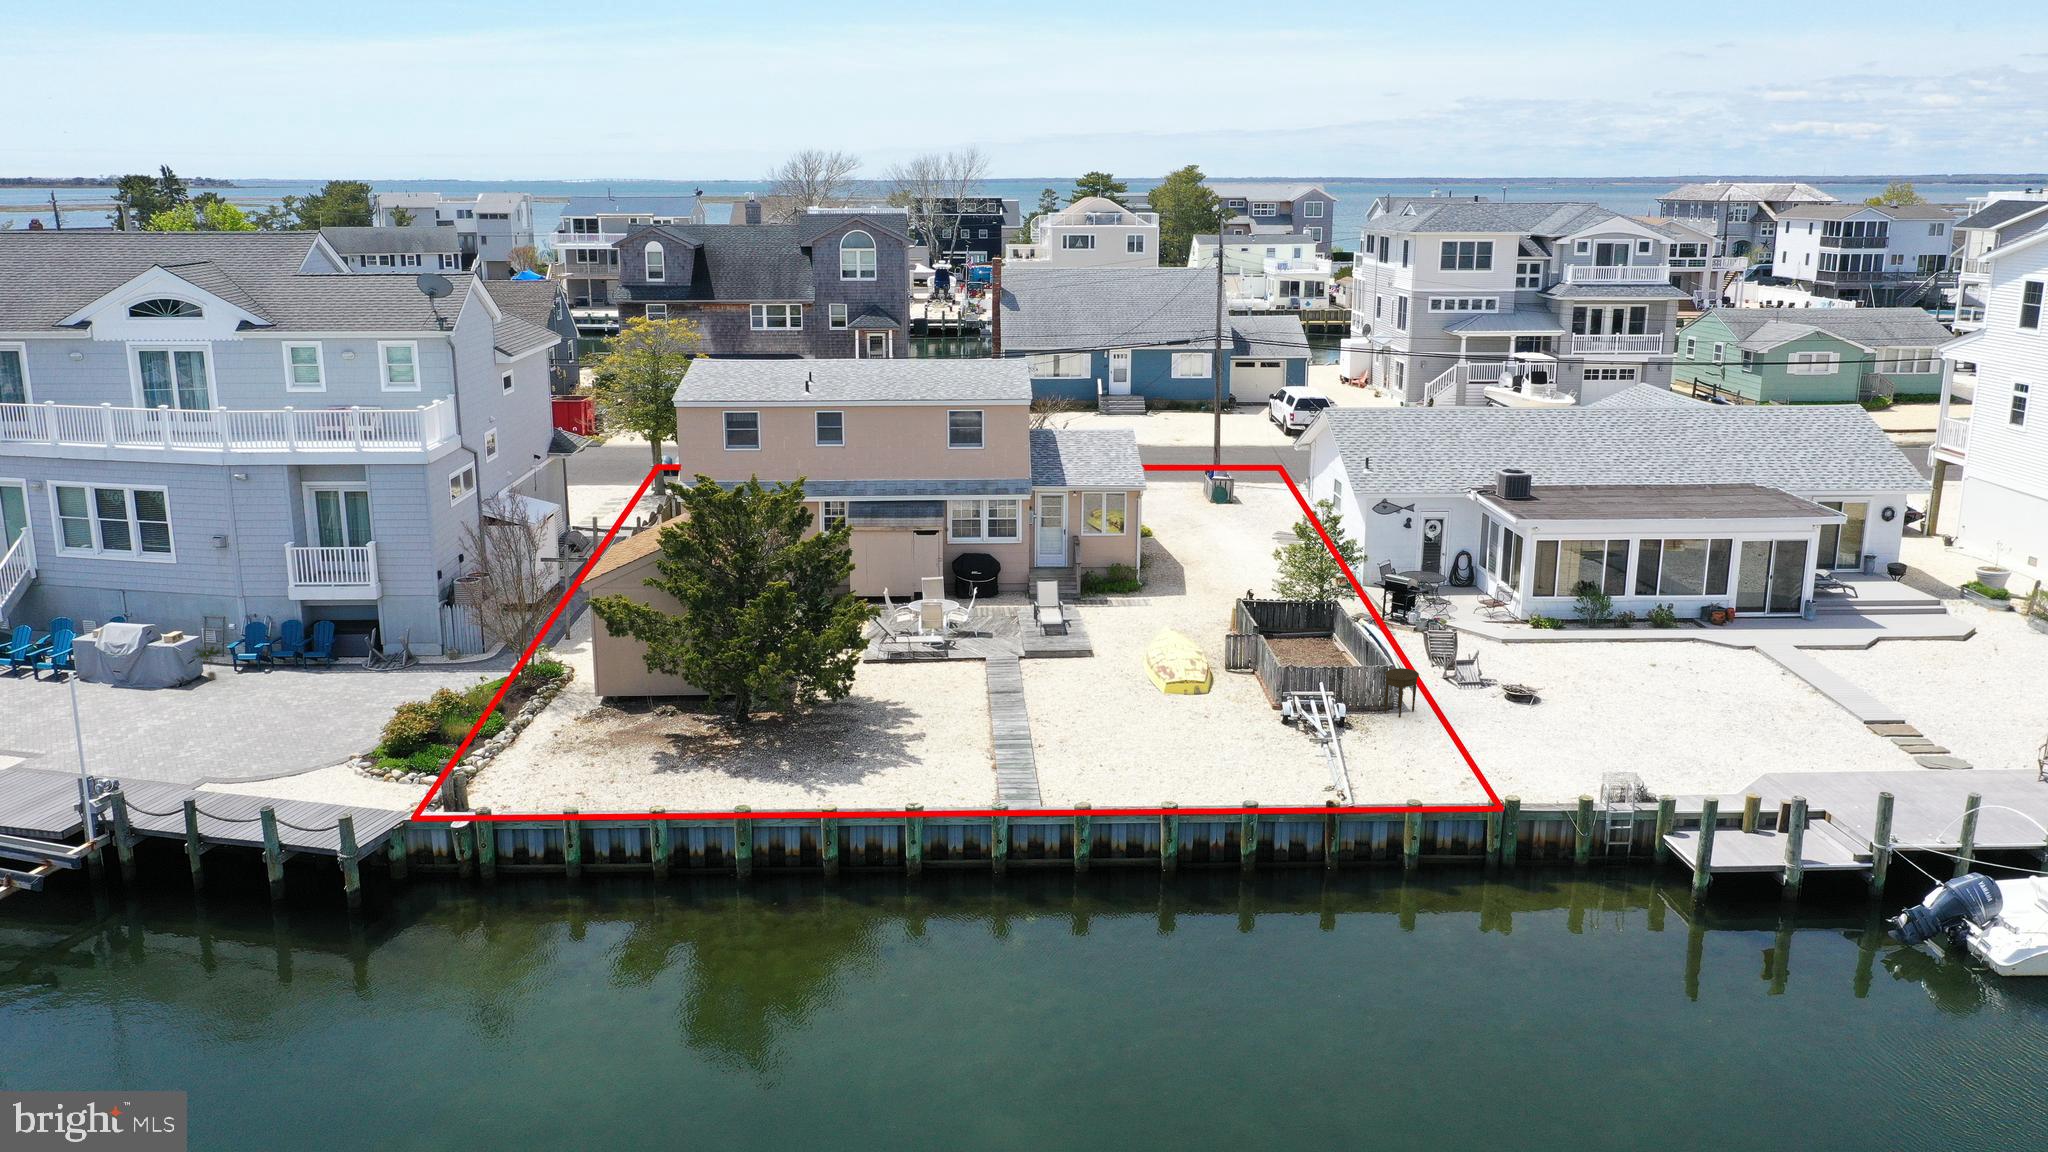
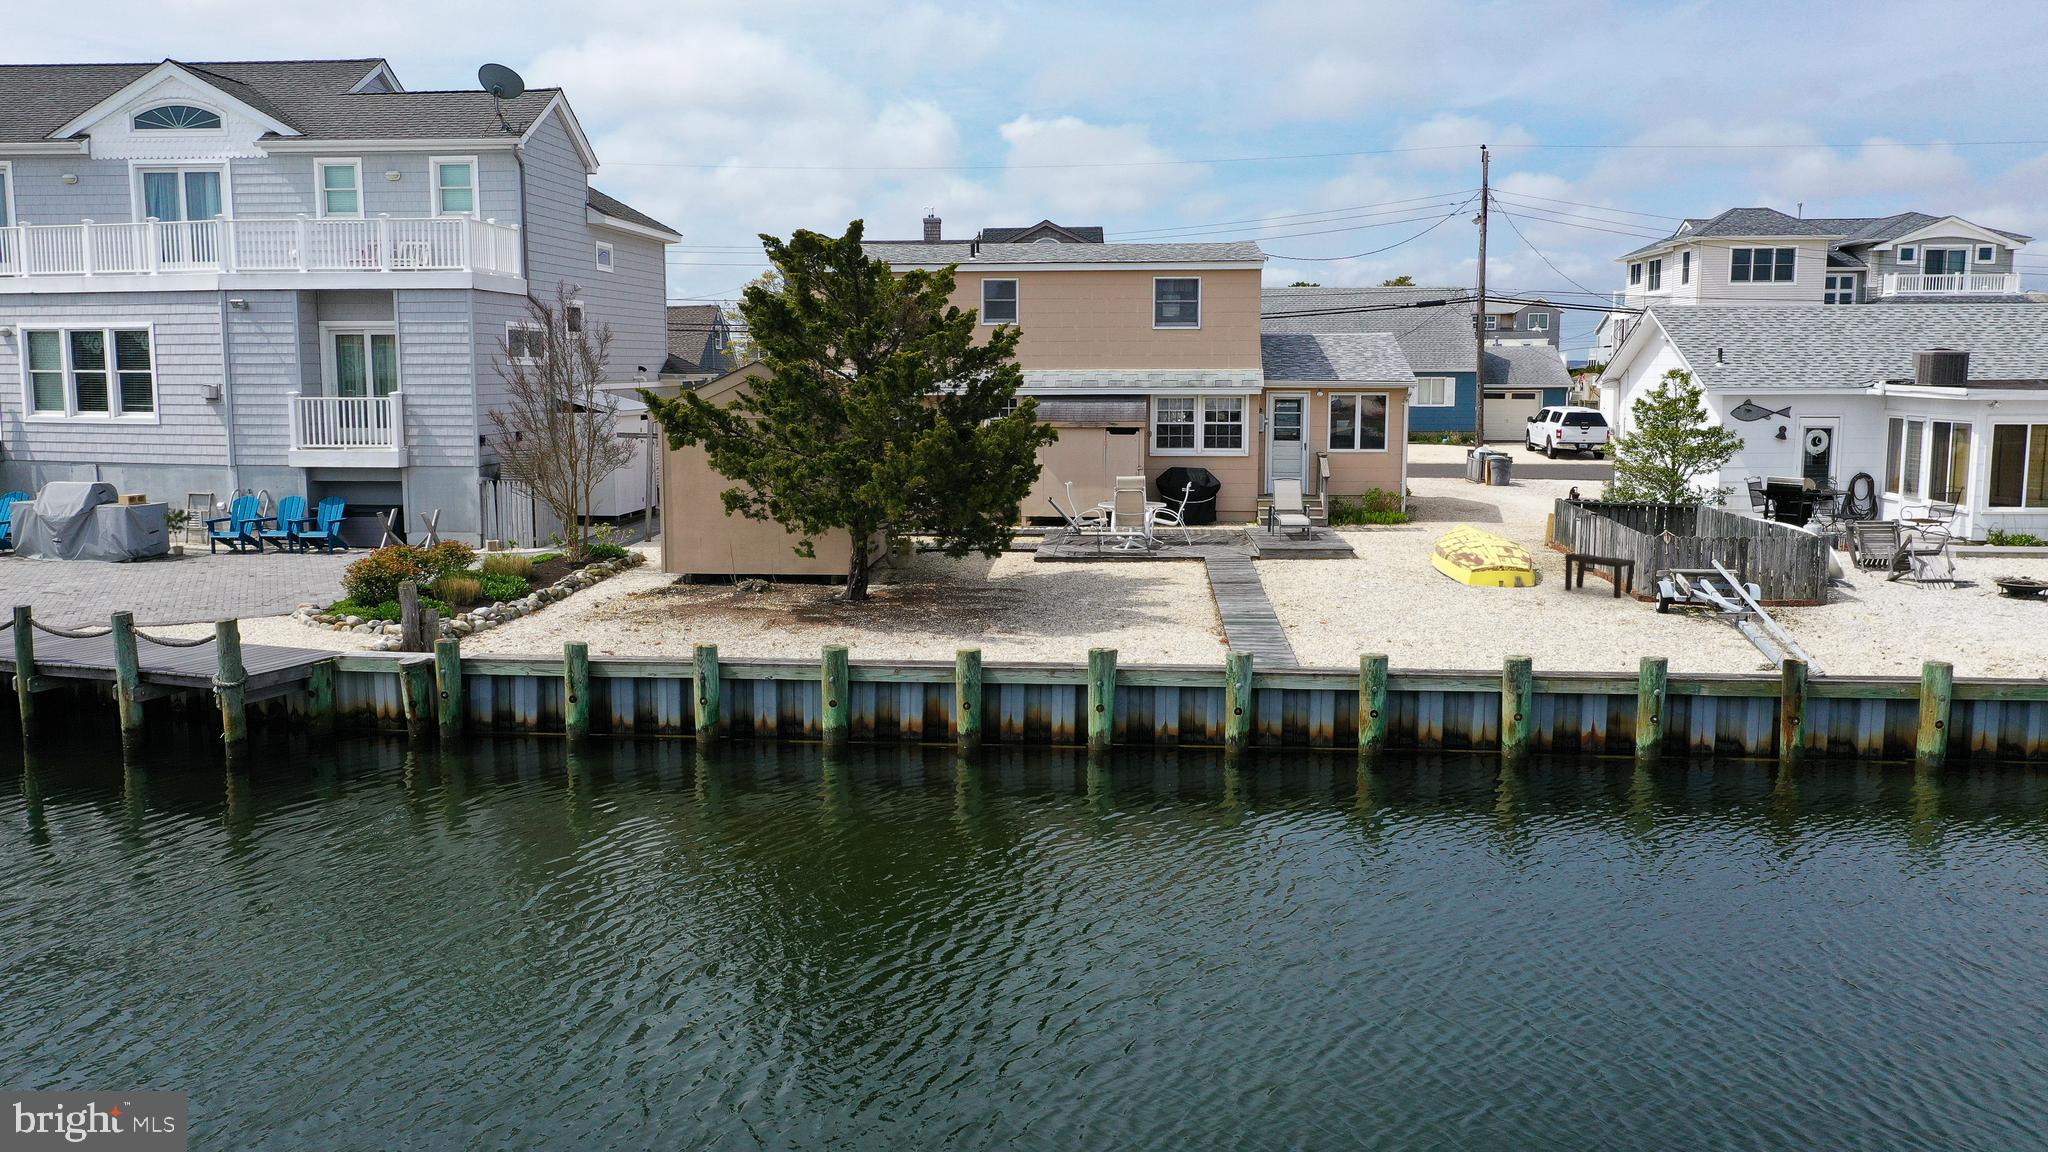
side table: present [1384,668,1419,718] -> none [1817,541,1873,610]
bench: none [1228,669,1273,706] -> present [1565,553,1635,598]

